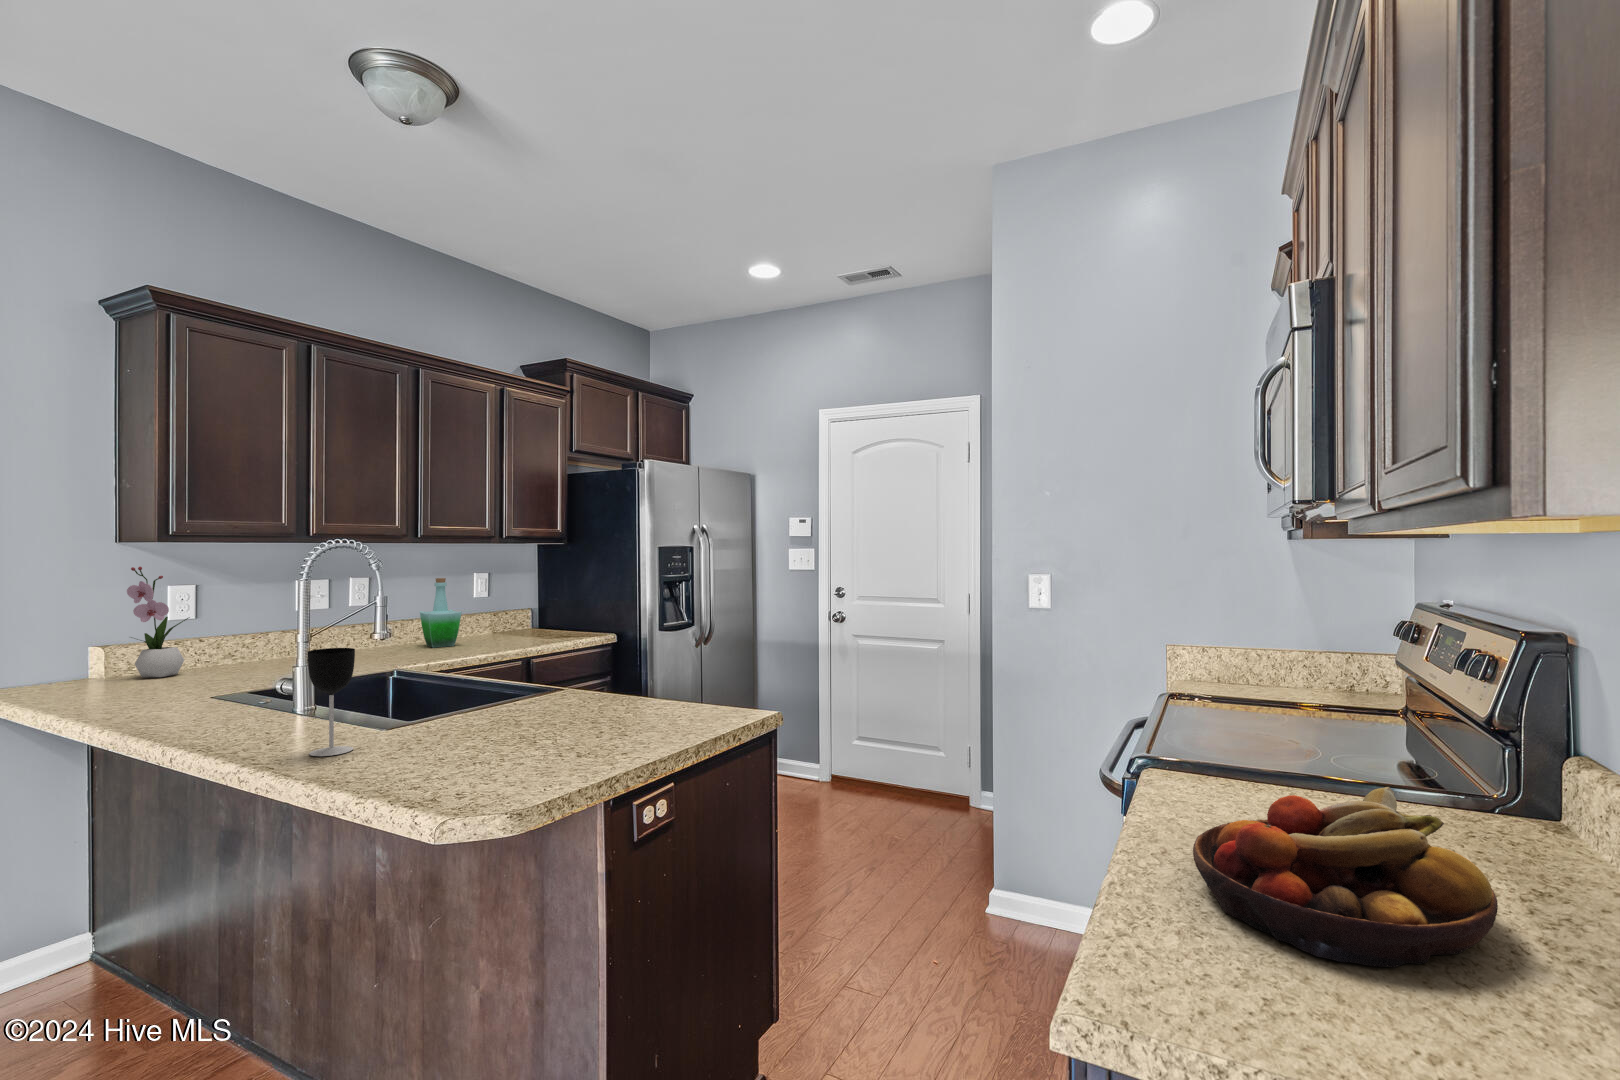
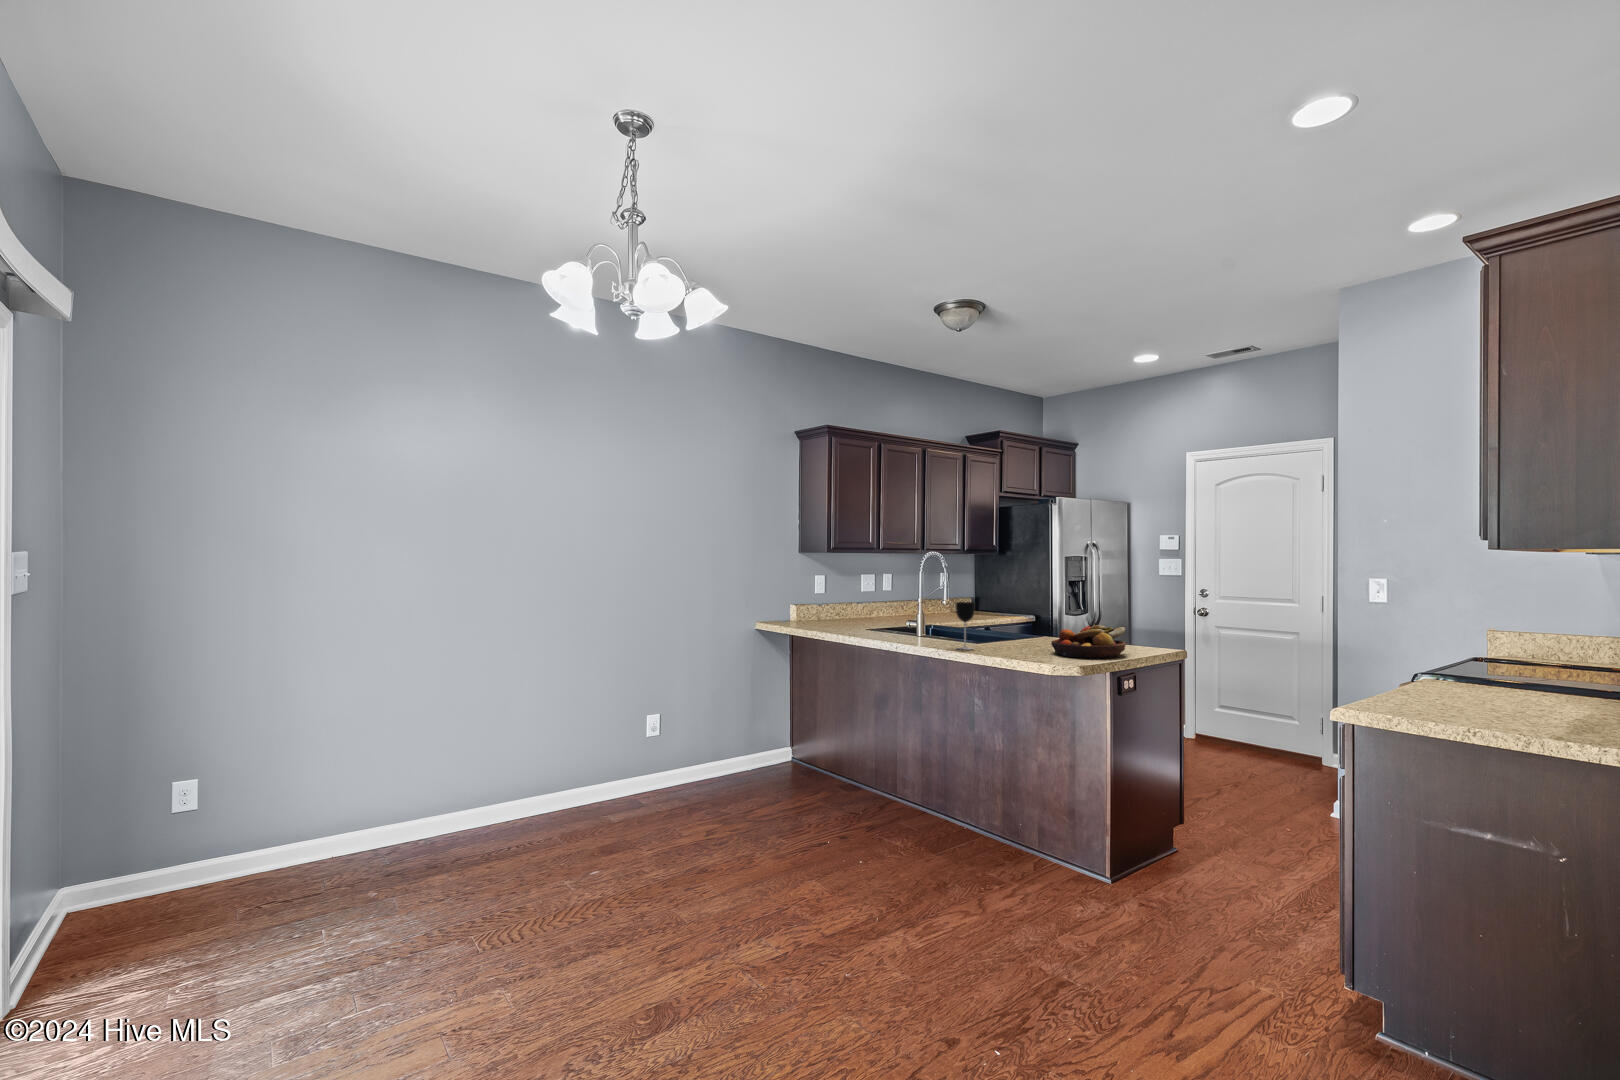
flower arrangement: present [127,567,190,677] -> none [804,564,826,622]
bottle: present [420,578,462,648] -> none [920,575,945,617]
fruit bowl: present [1193,787,1498,968] -> present [1051,625,1126,658]

